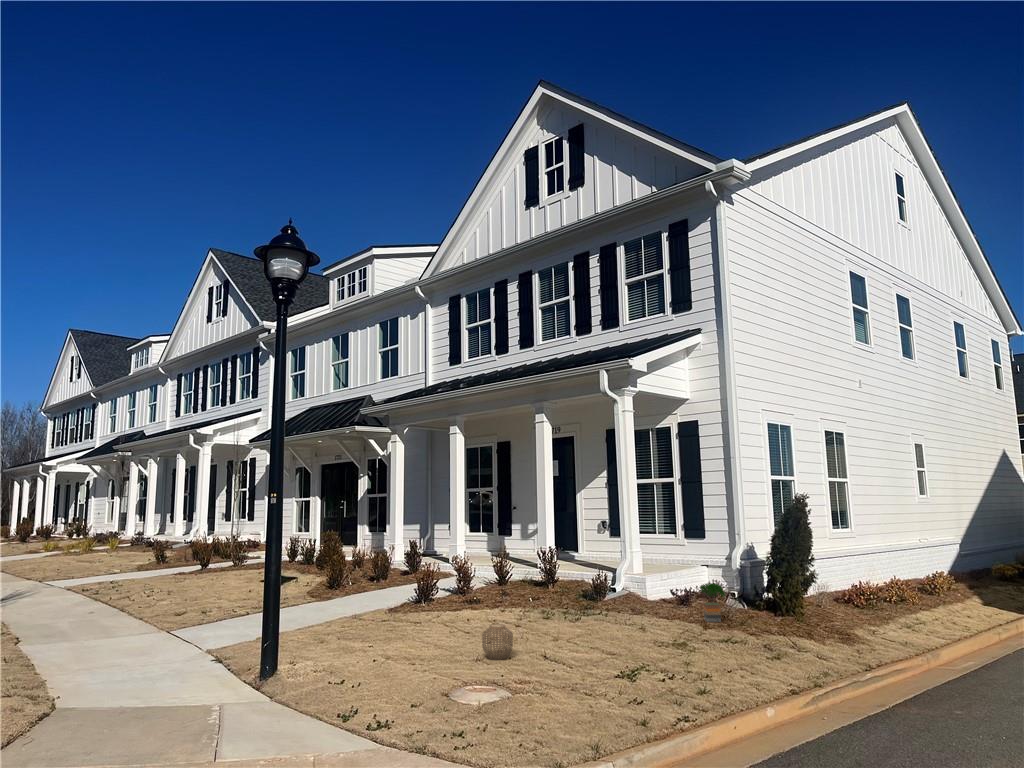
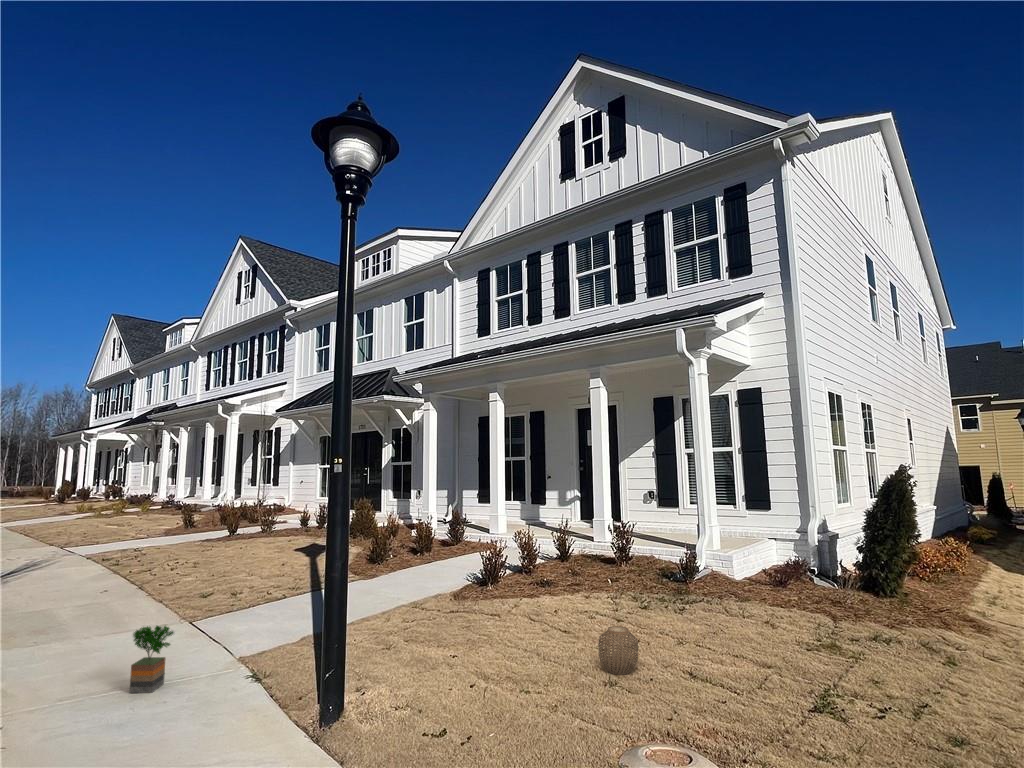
potted tree: present [700,583,725,622] -> present [129,626,174,693]

